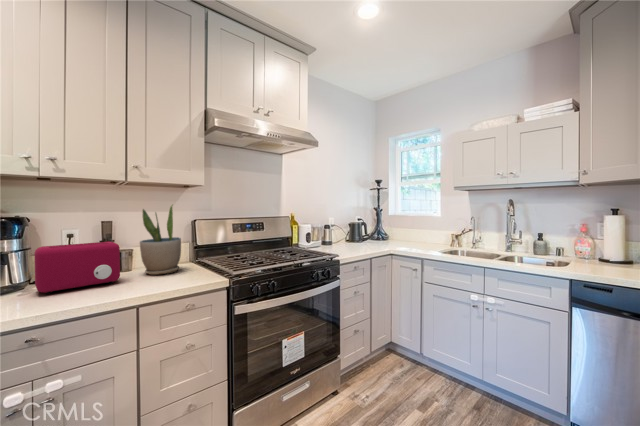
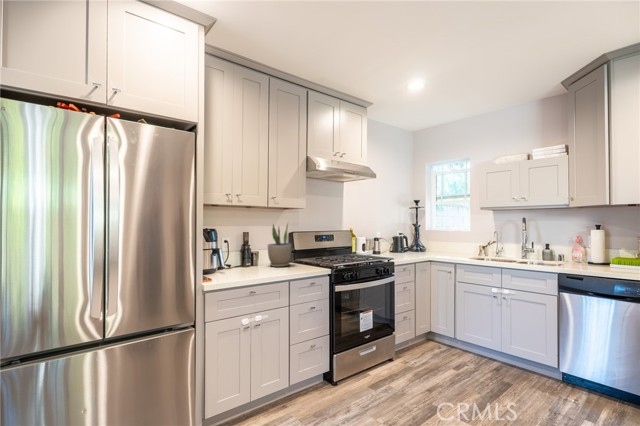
toaster: present [34,242,120,294] -> none [224,244,265,273]

